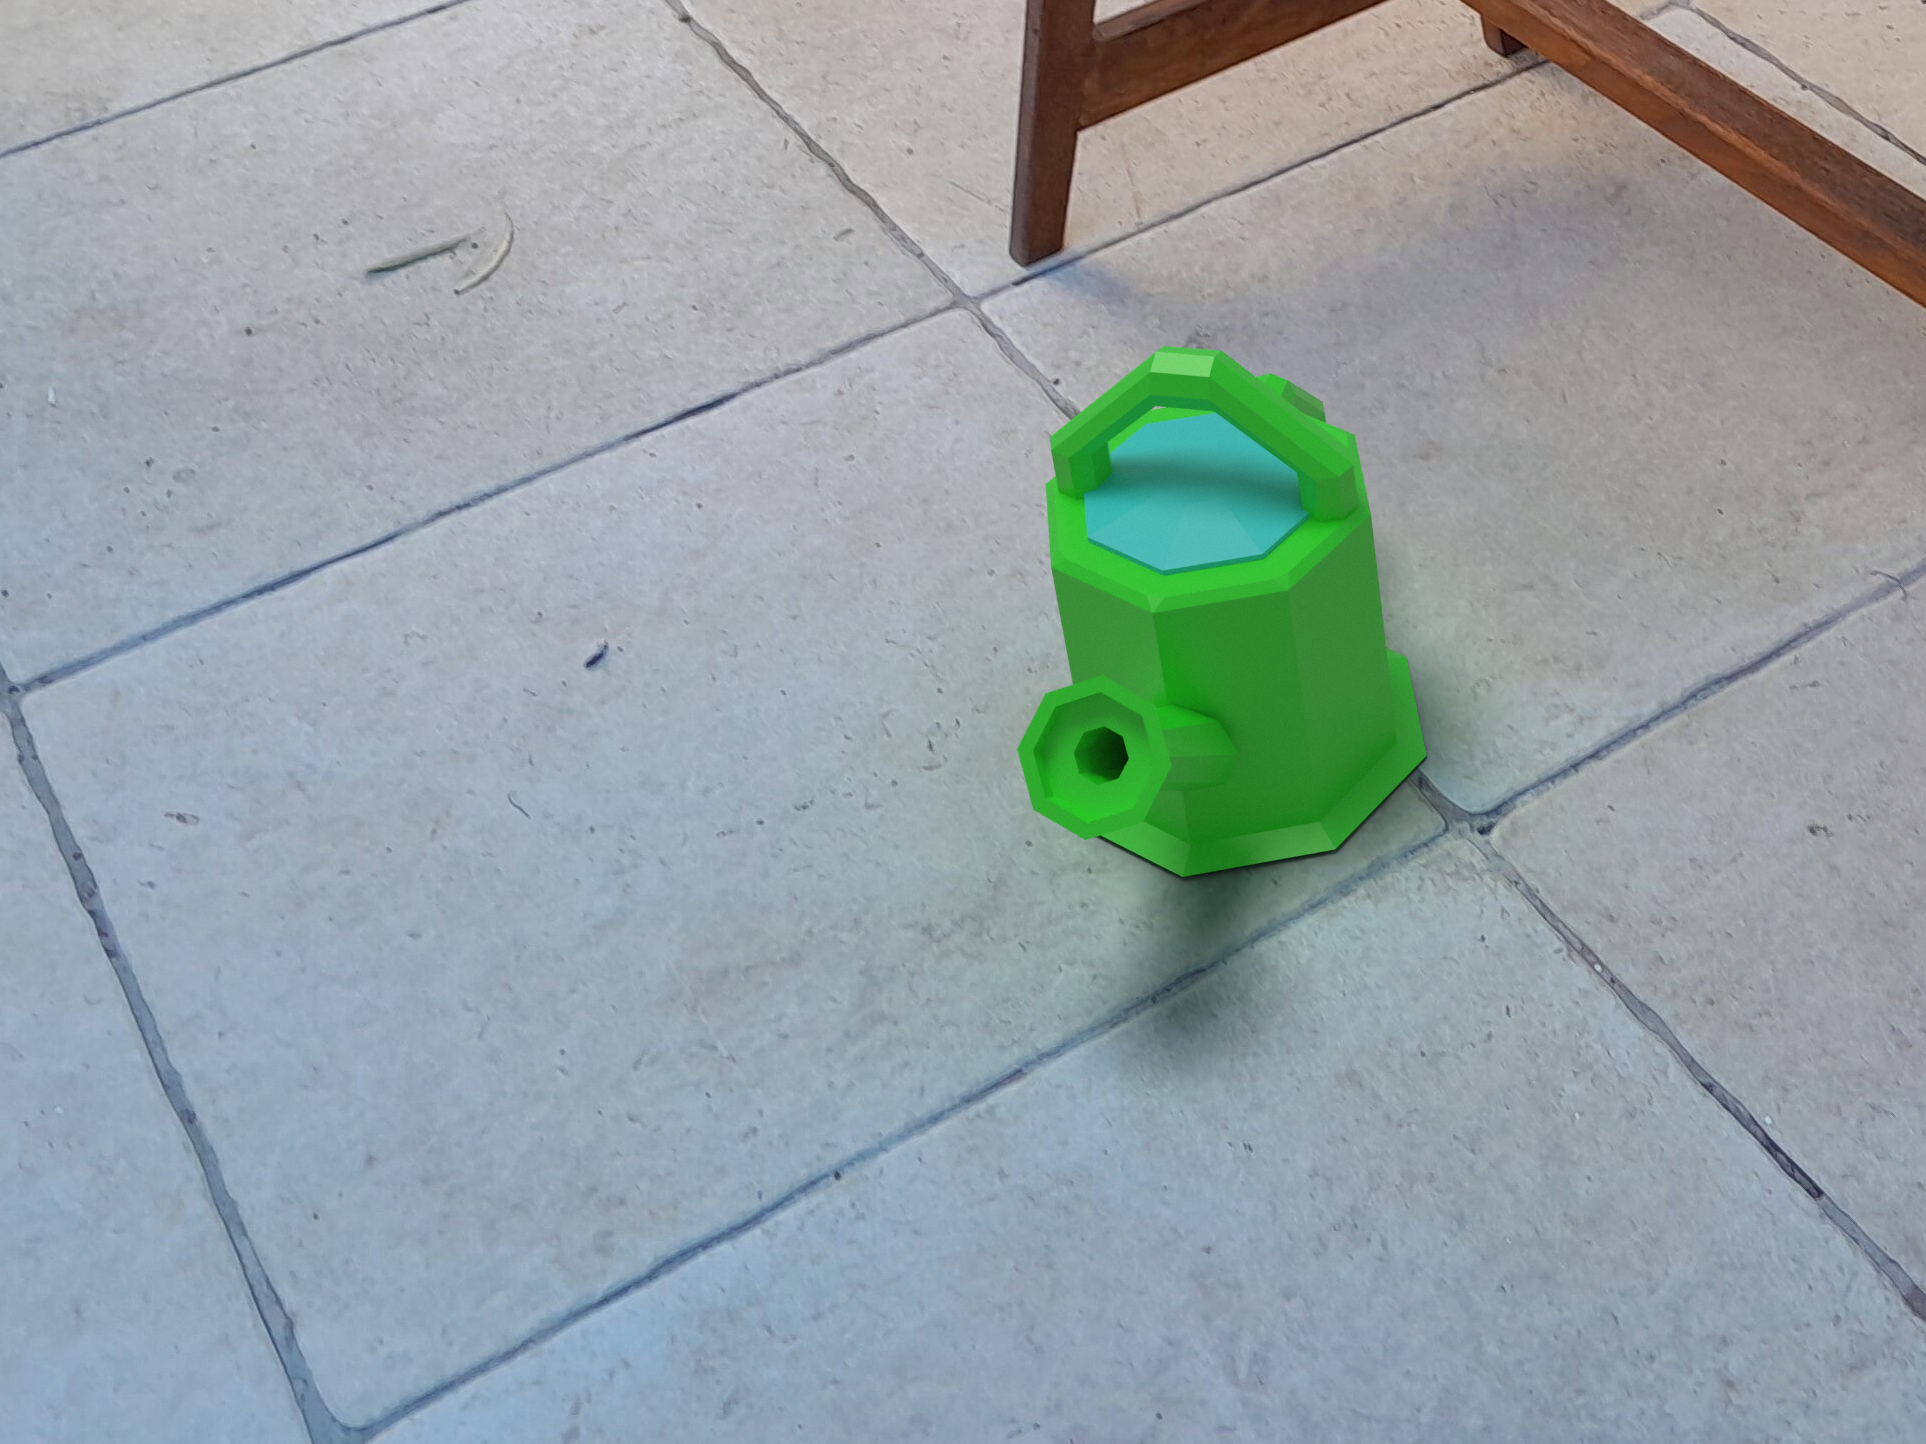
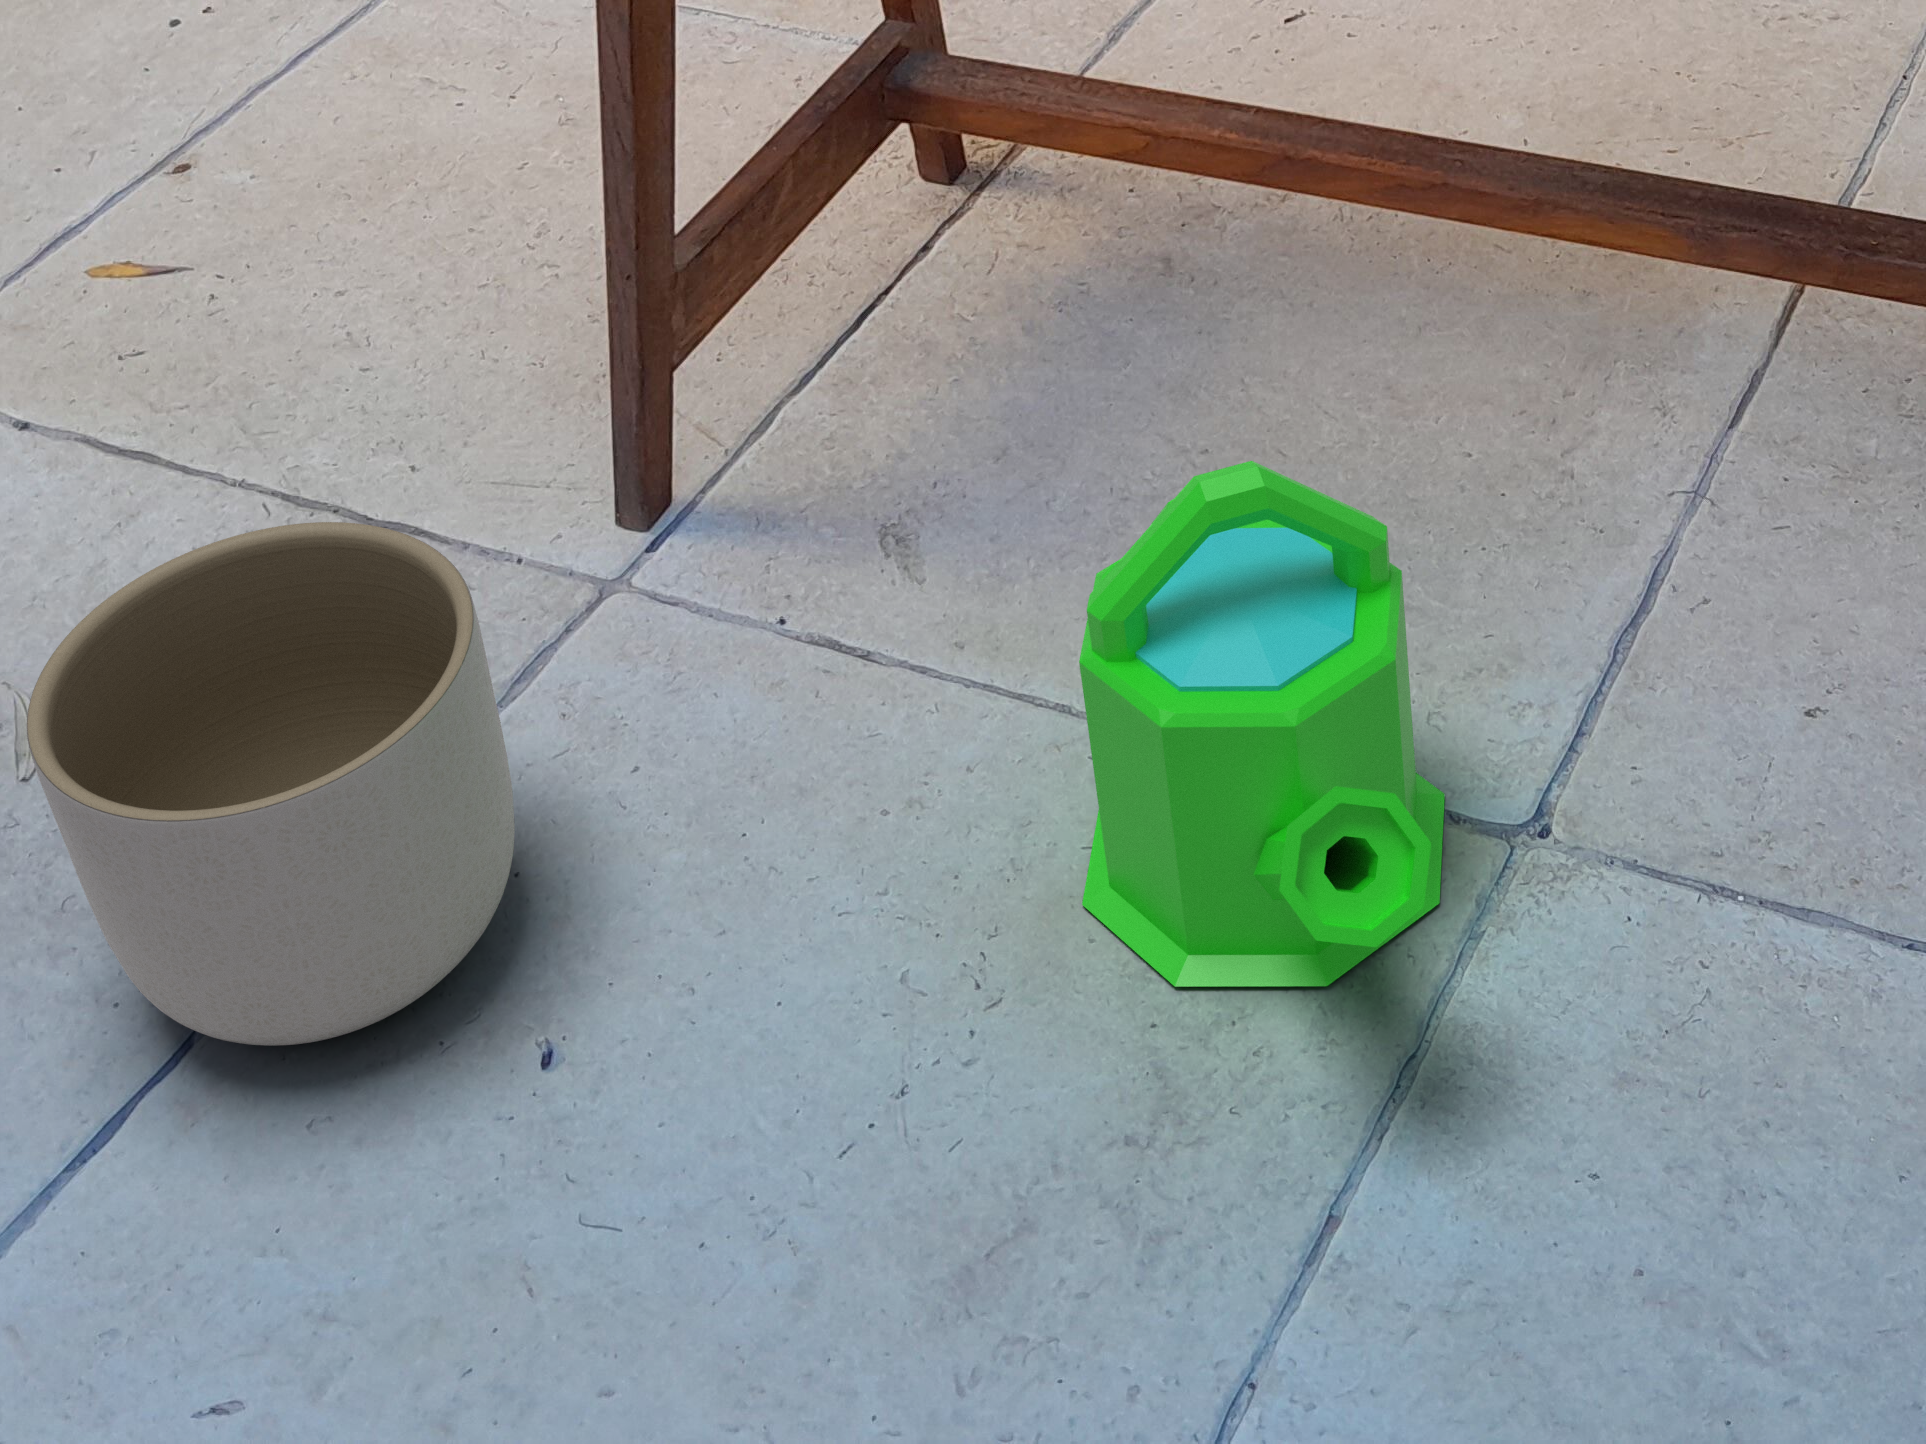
planter: none [261,131,697,574] -> present [26,522,515,1045]

